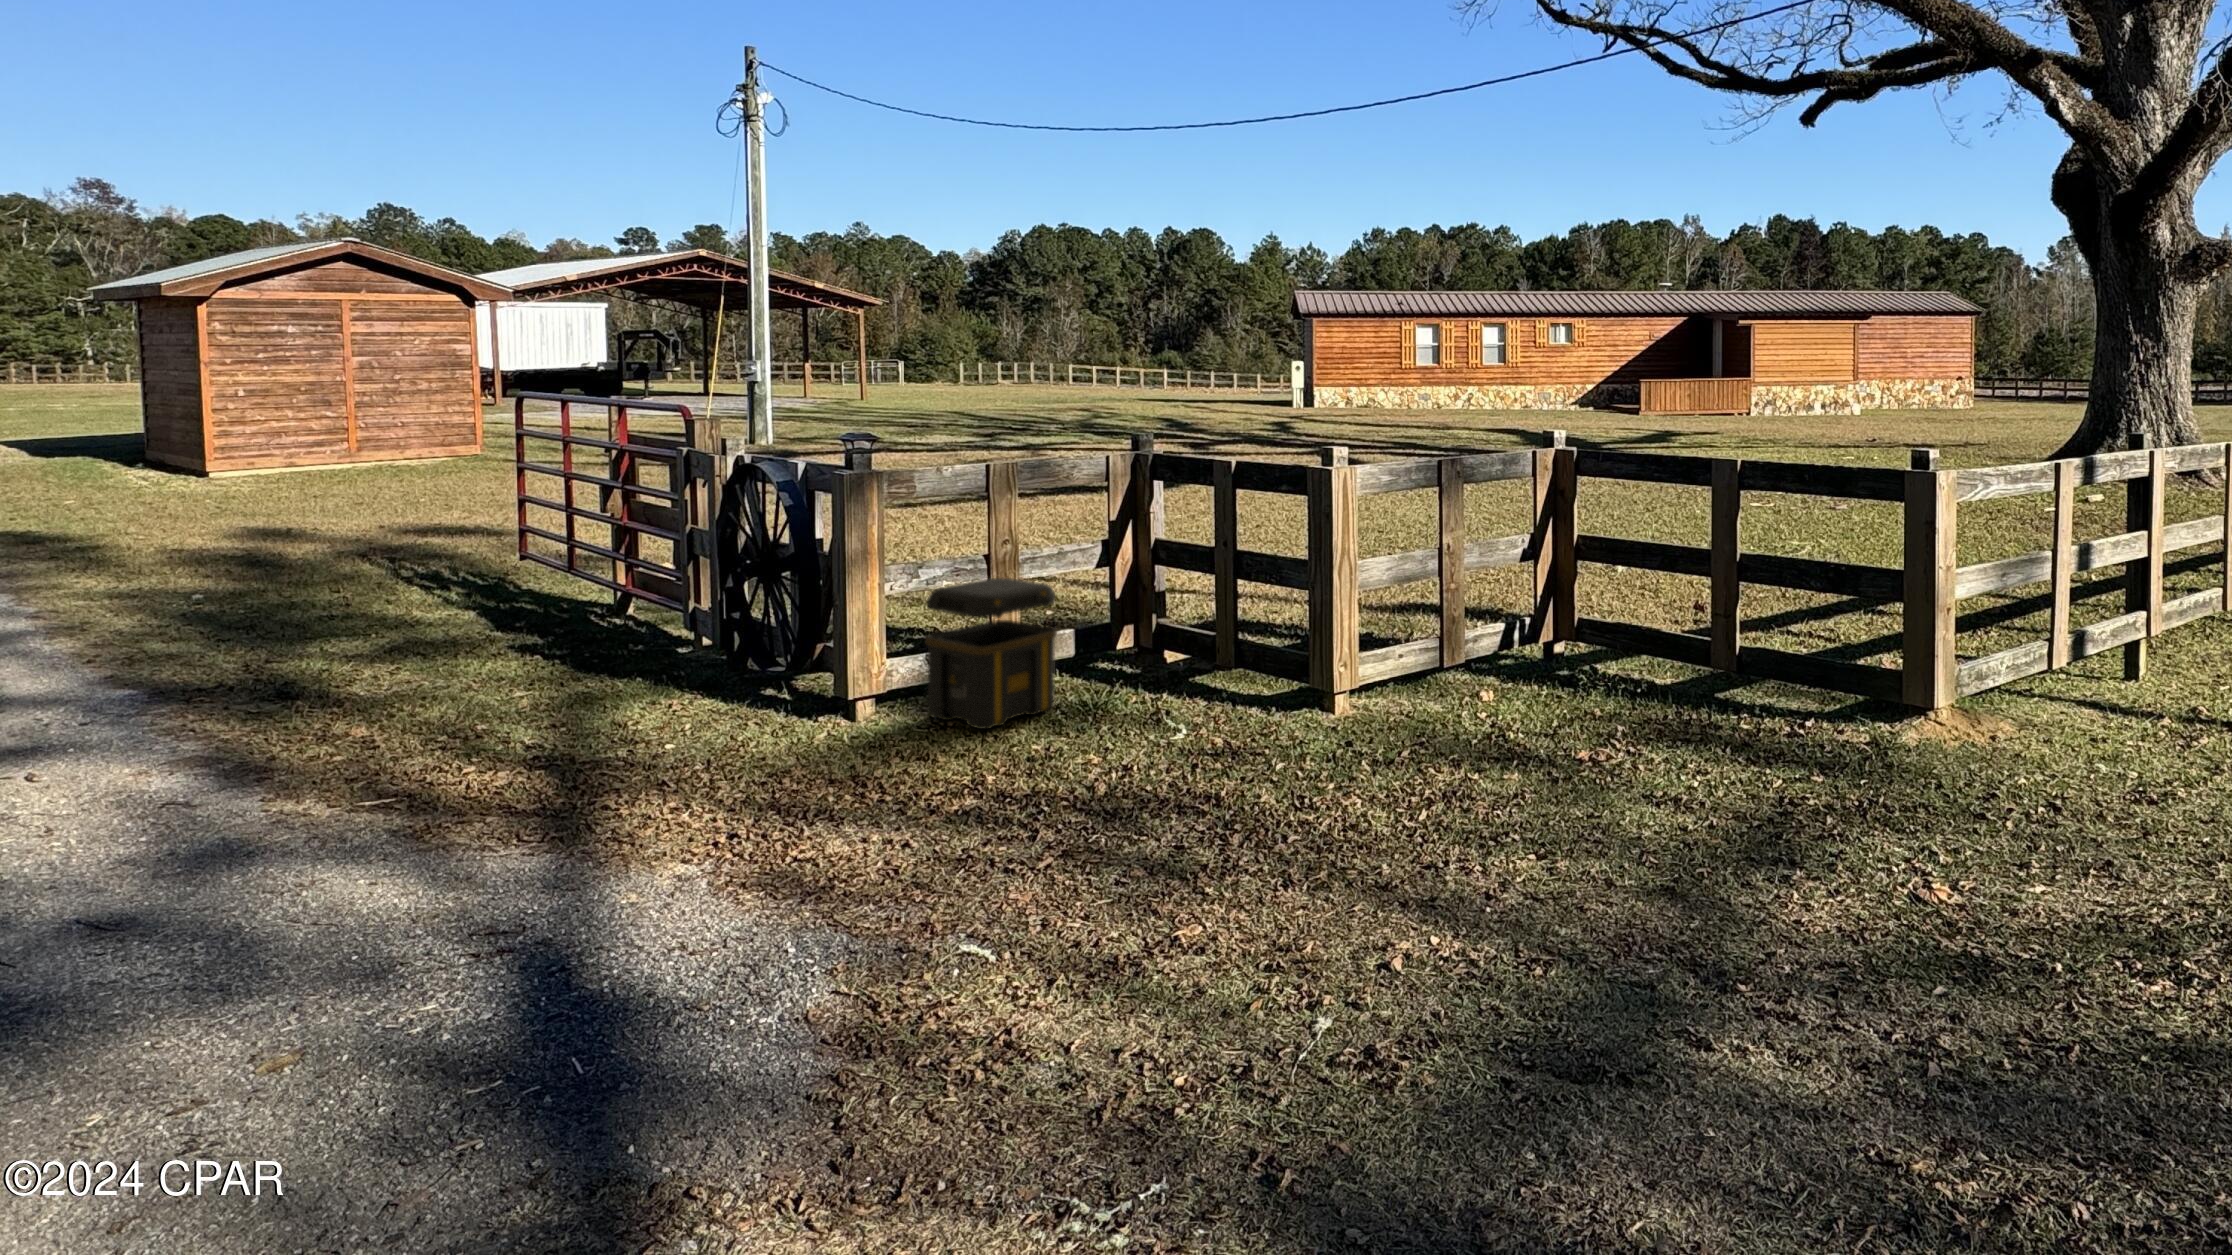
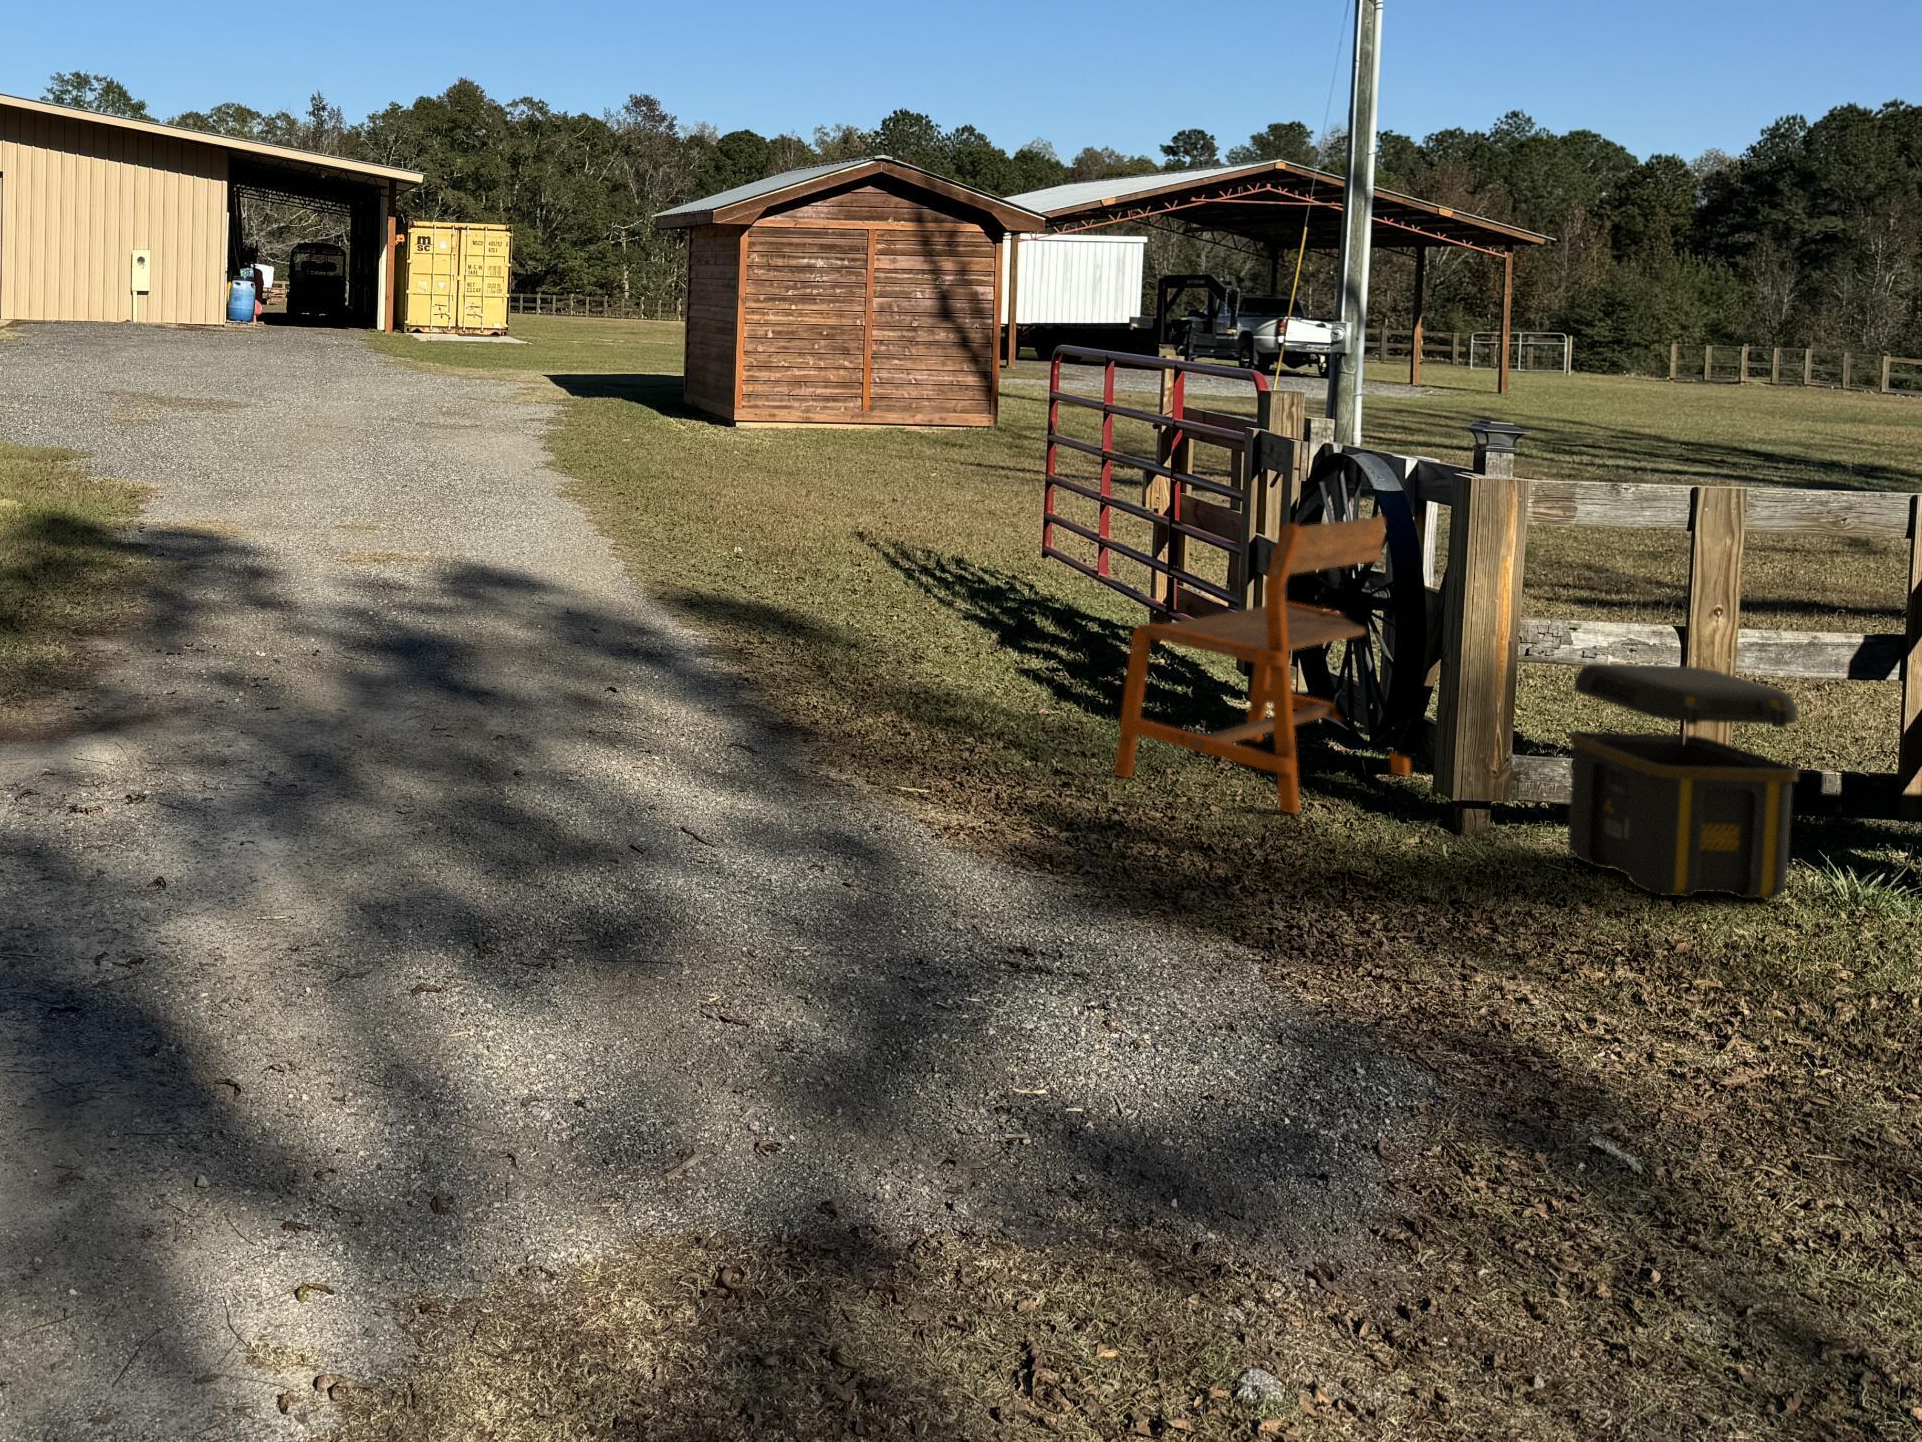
bench: none [562,499,819,755] -> present [1114,517,1410,813]

